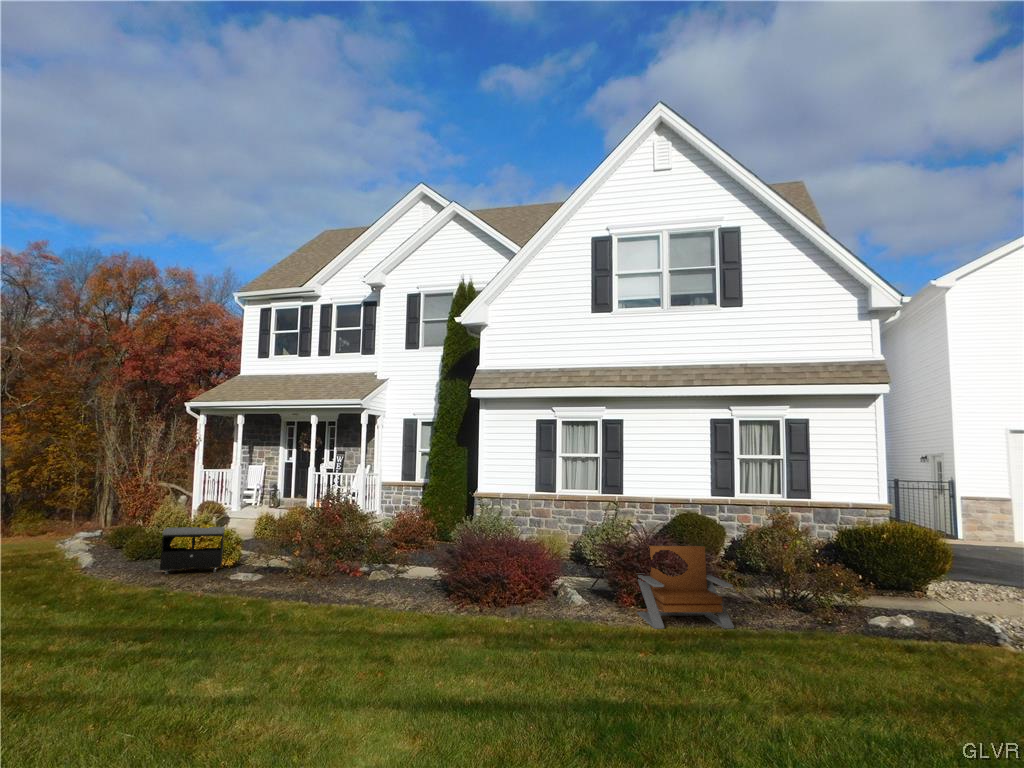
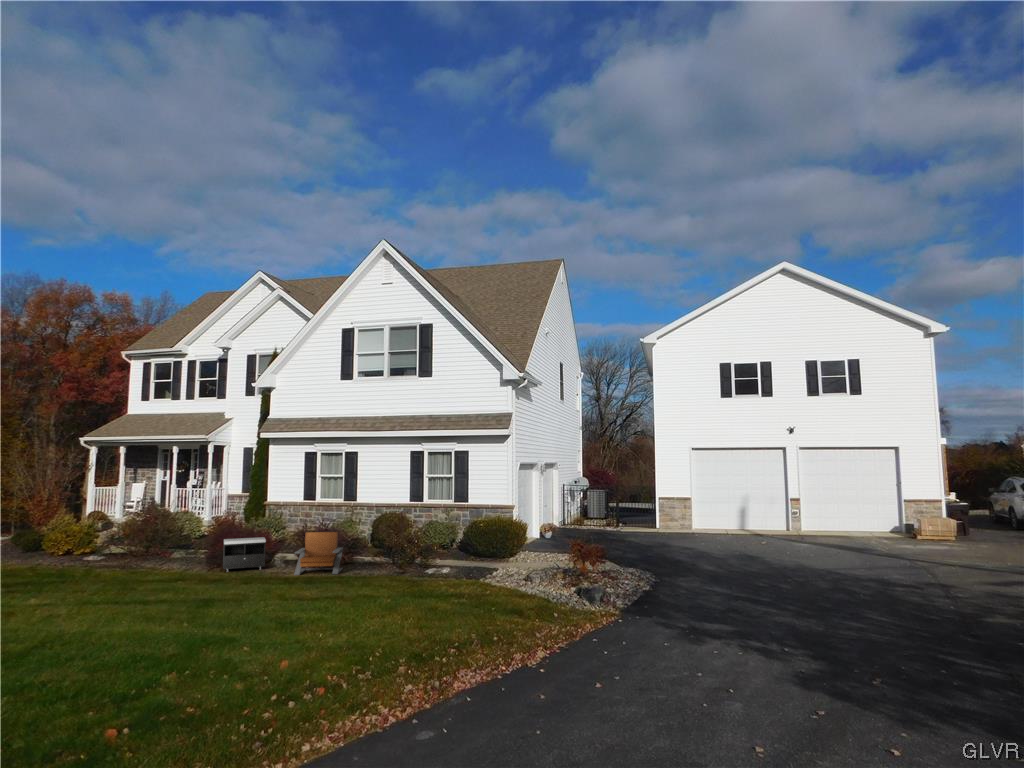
storage bench: present [160,527,225,574] -> present [223,537,266,572]

